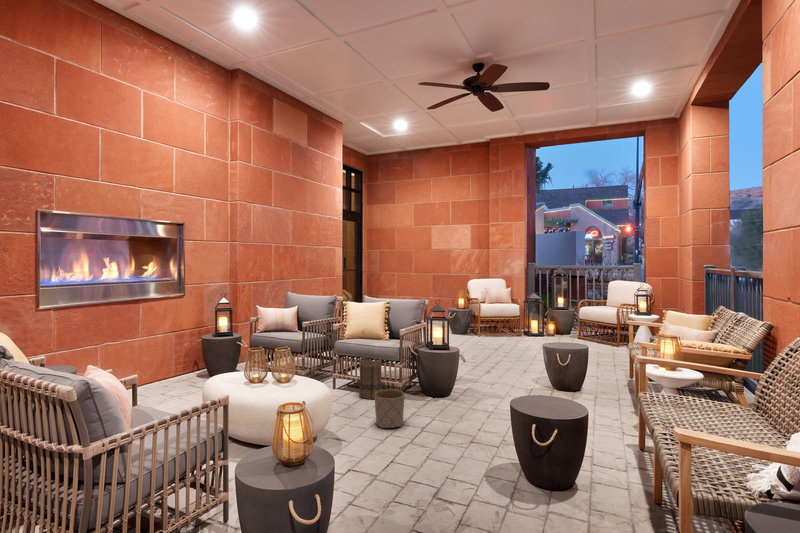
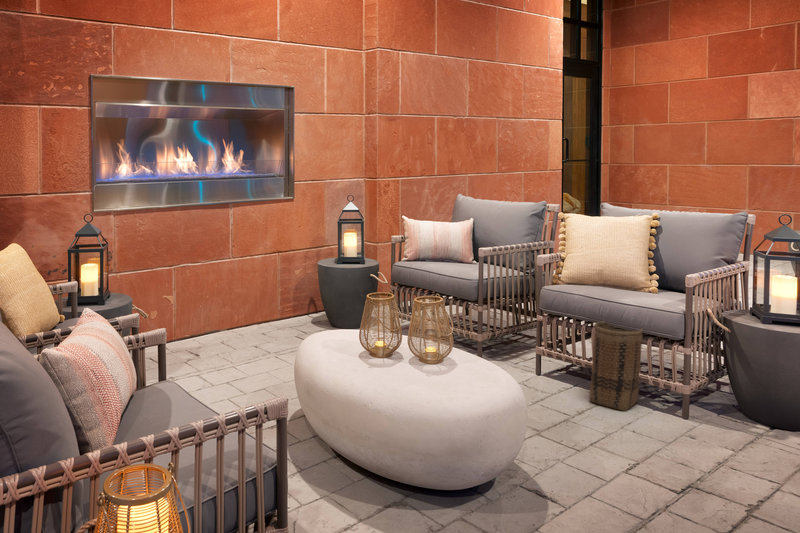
planter: present [375,389,404,429] -> none [638,401,717,496]

